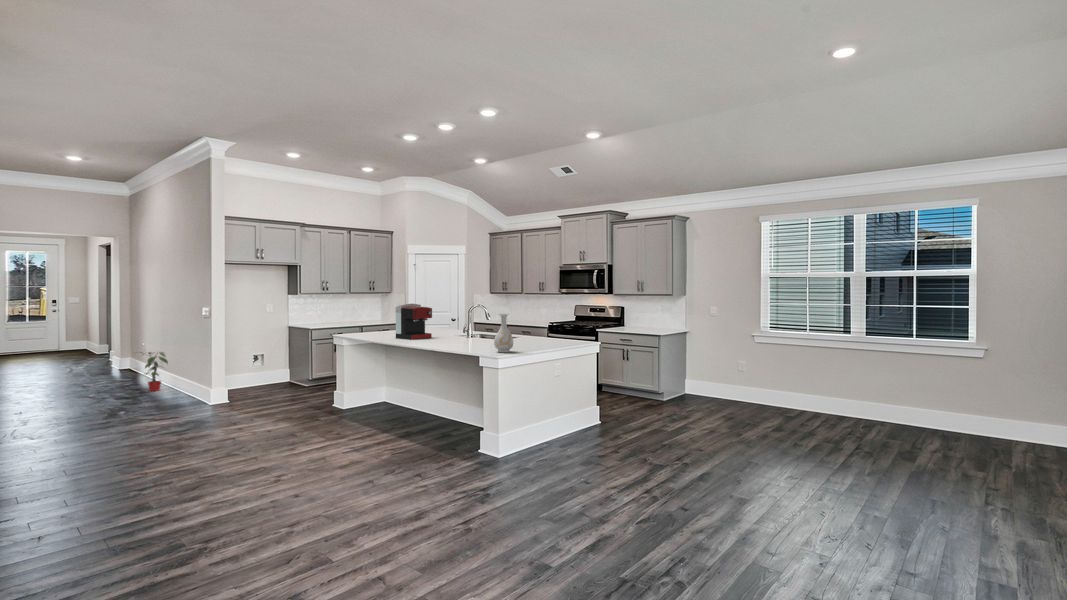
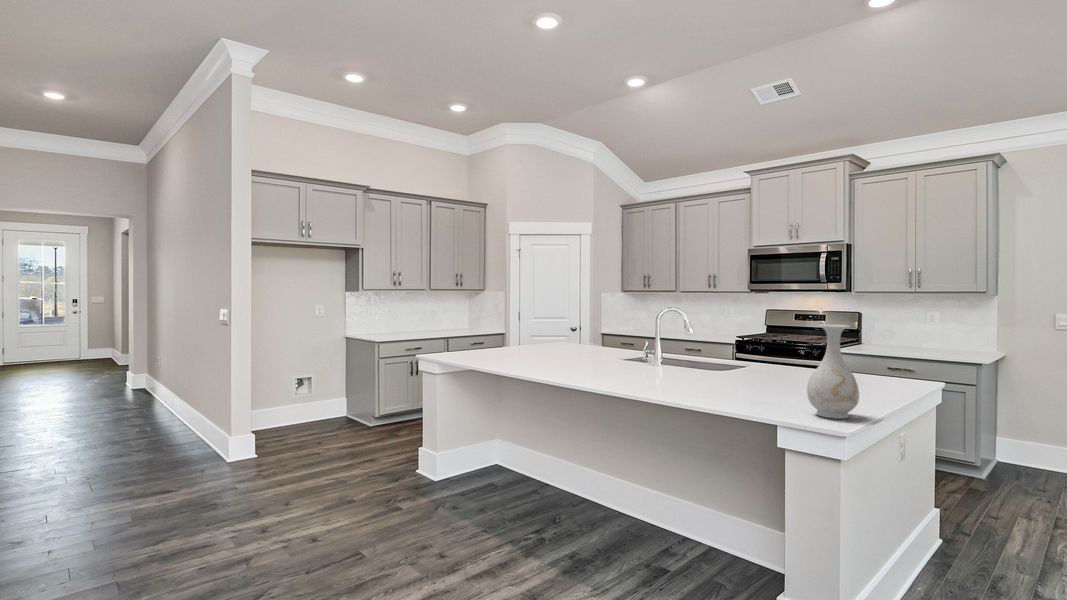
coffee maker: present [396,304,432,340] -> none [527,303,592,369]
potted plant: present [141,352,168,391] -> none [129,372,177,431]

